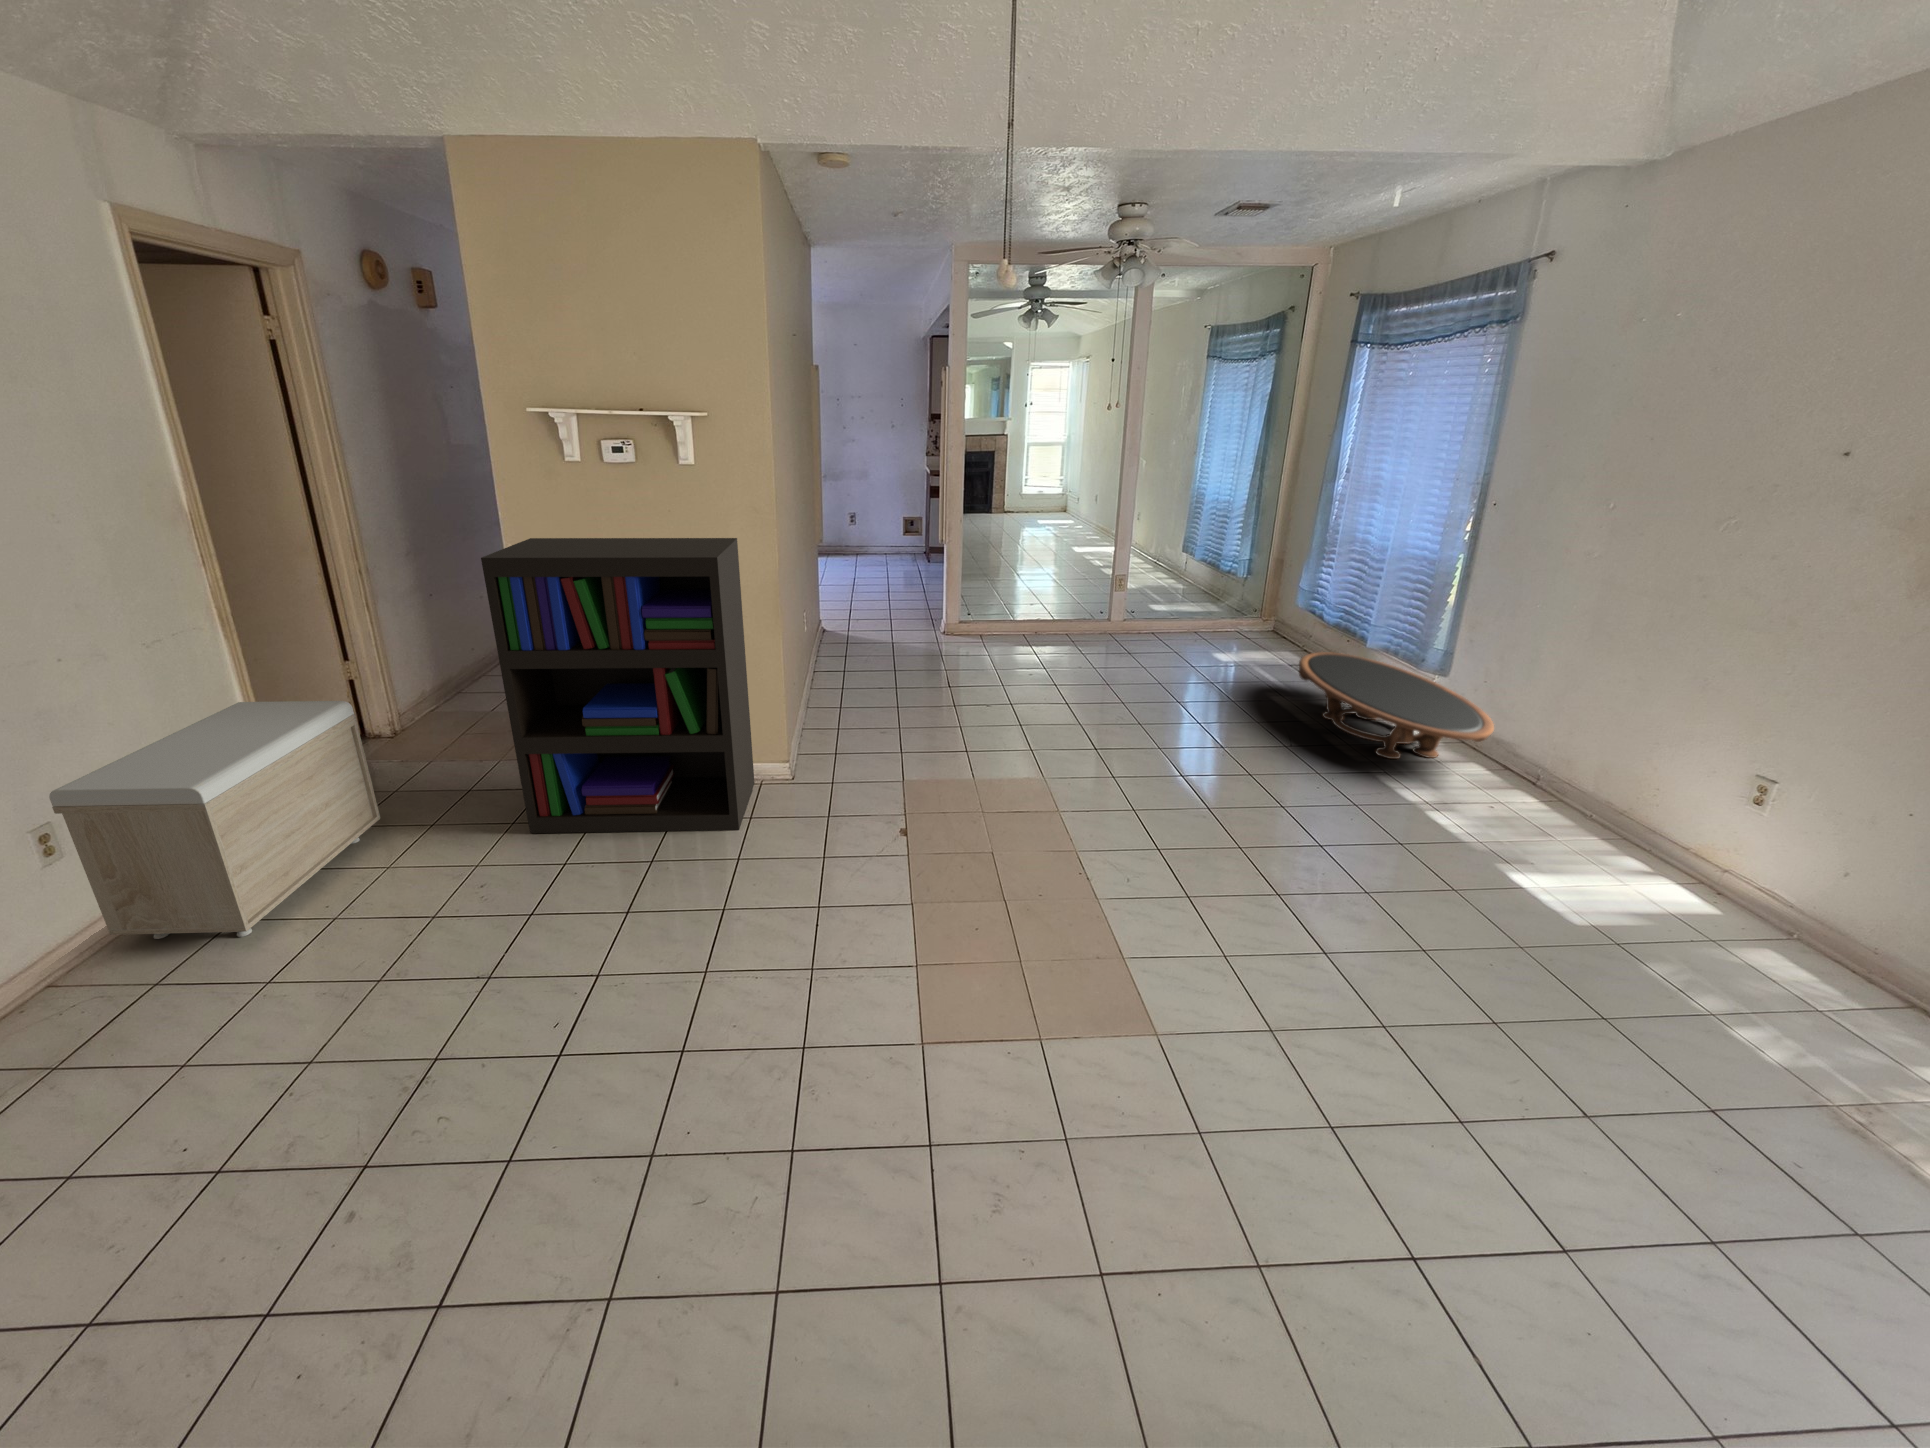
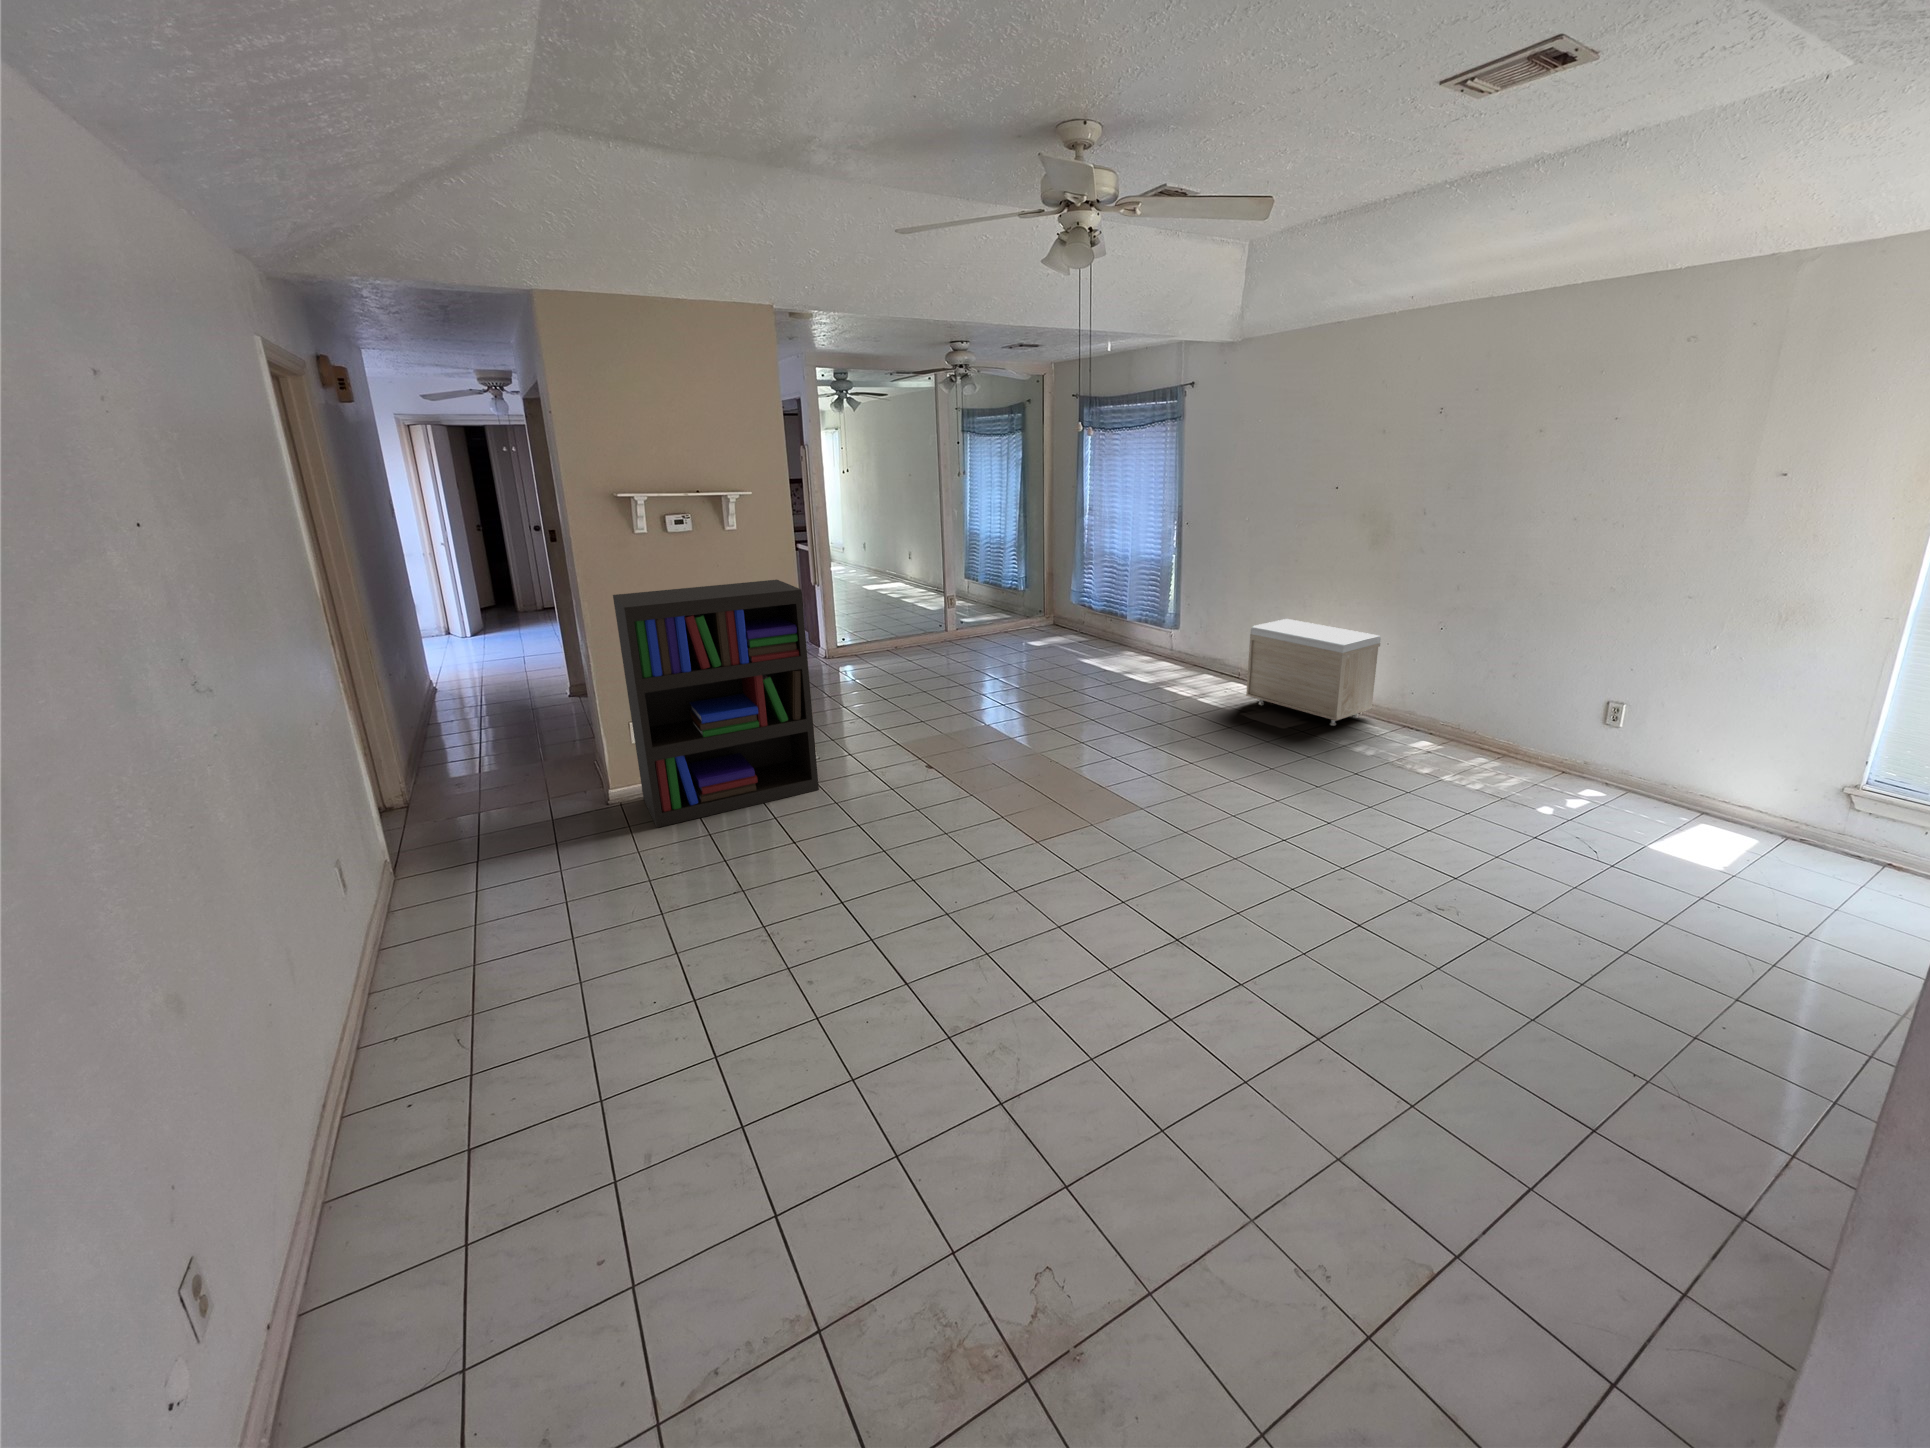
coffee table: present [1299,652,1494,759] -> none [1095,625,1214,678]
storage bench: present [49,701,380,939] -> present [1246,619,1381,726]

